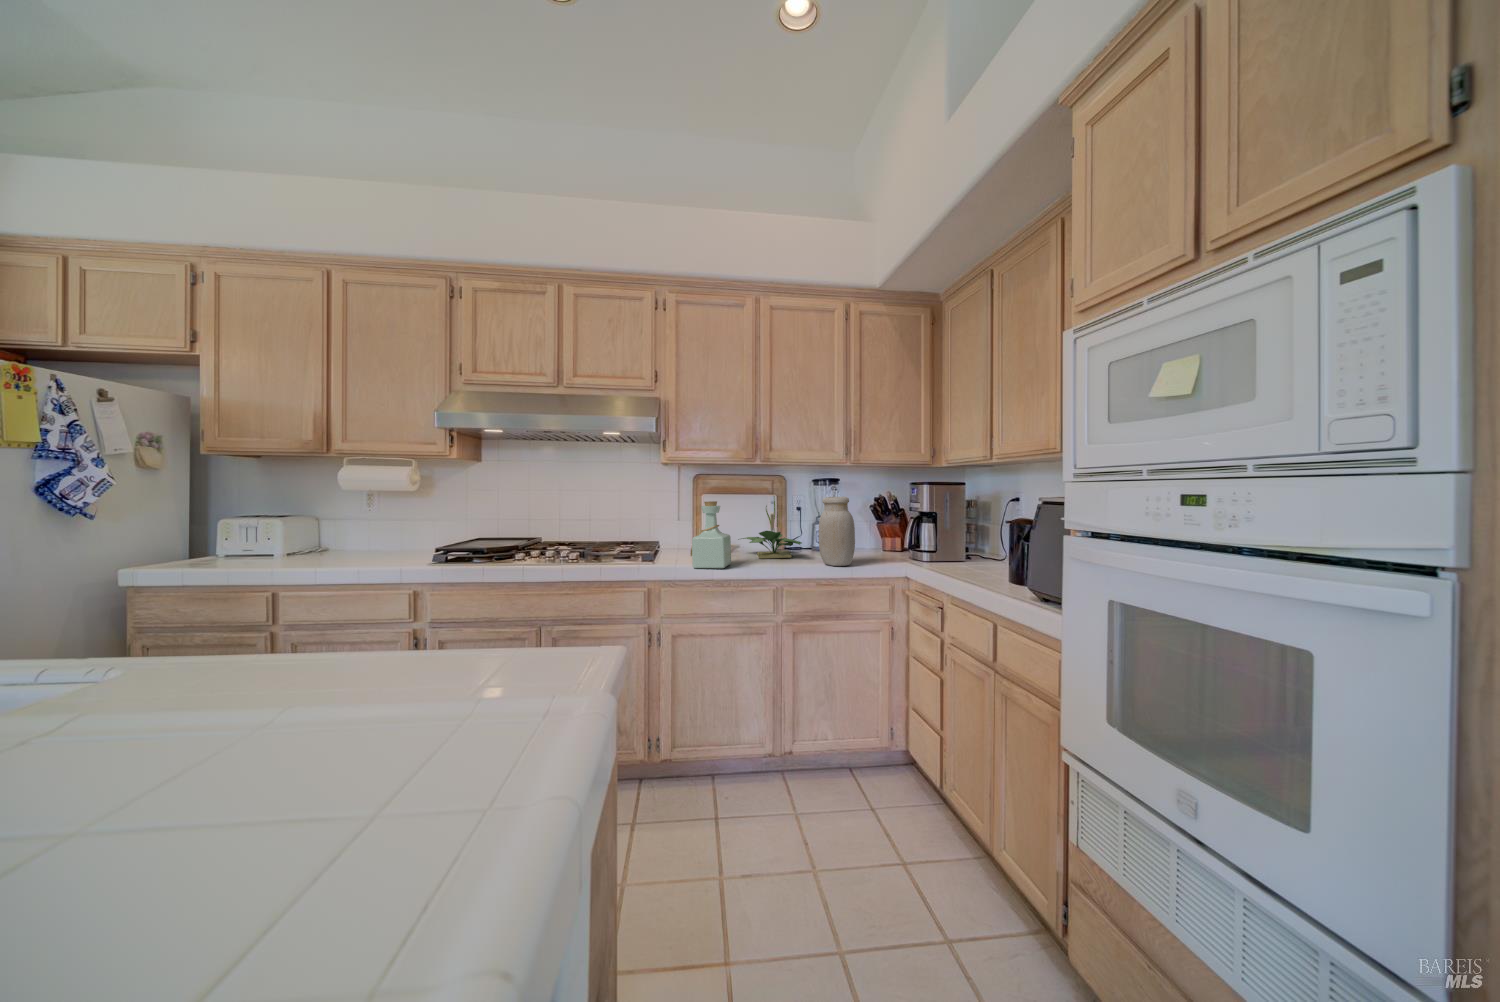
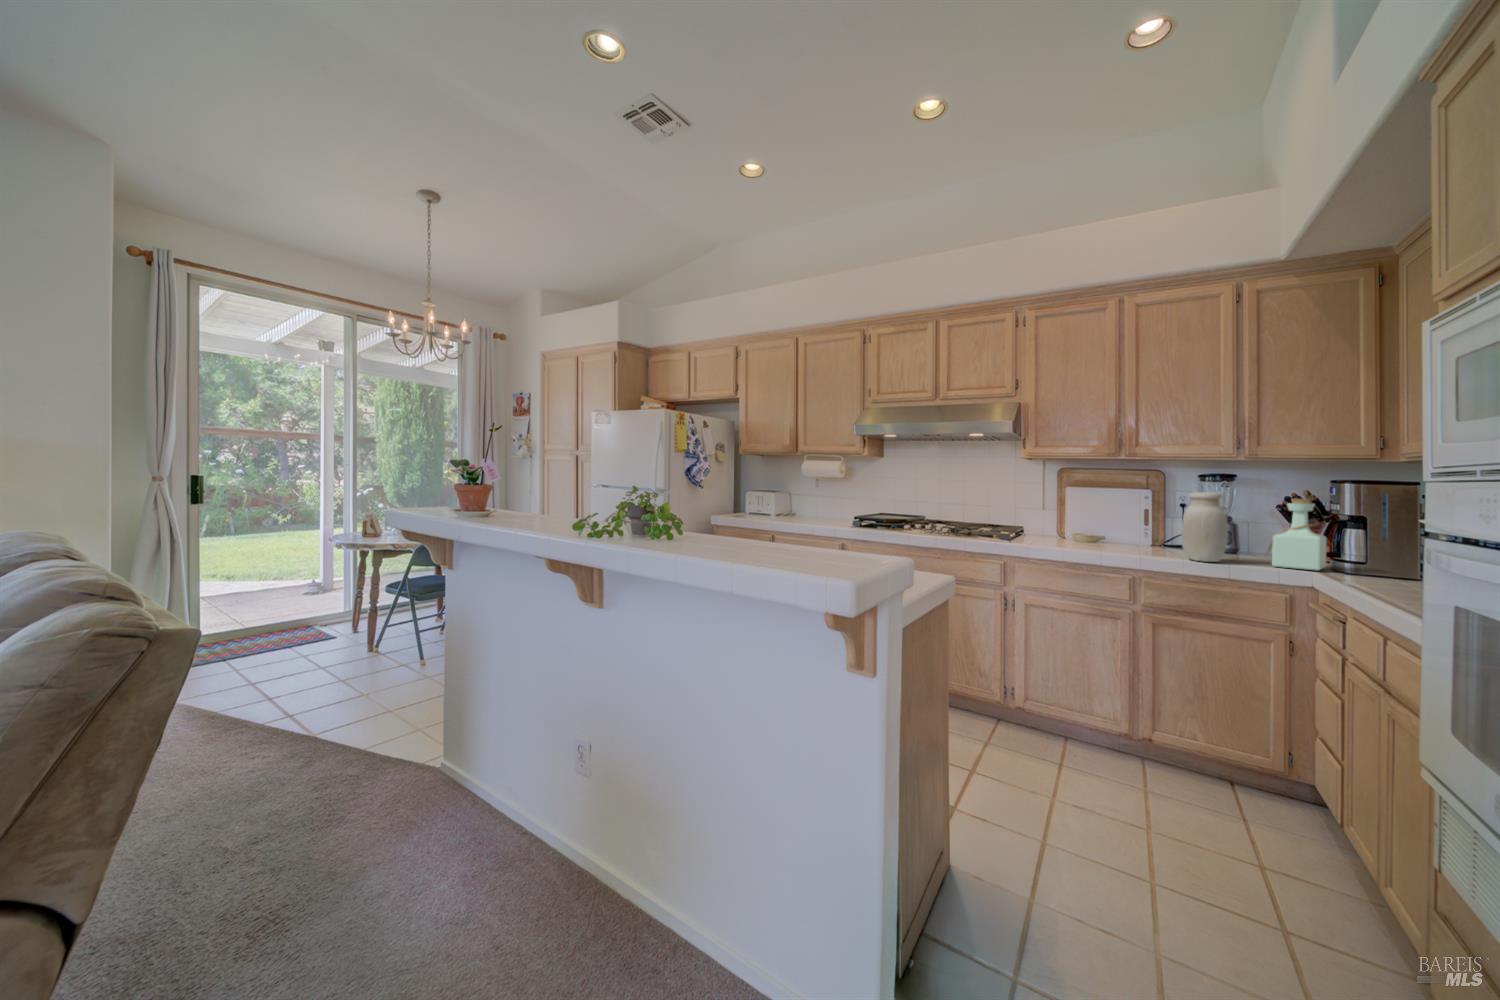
potted plant: present [738,499,802,559] -> none [1100,489,1172,551]
bottle: present [690,501,731,568] -> present [1267,499,1327,570]

